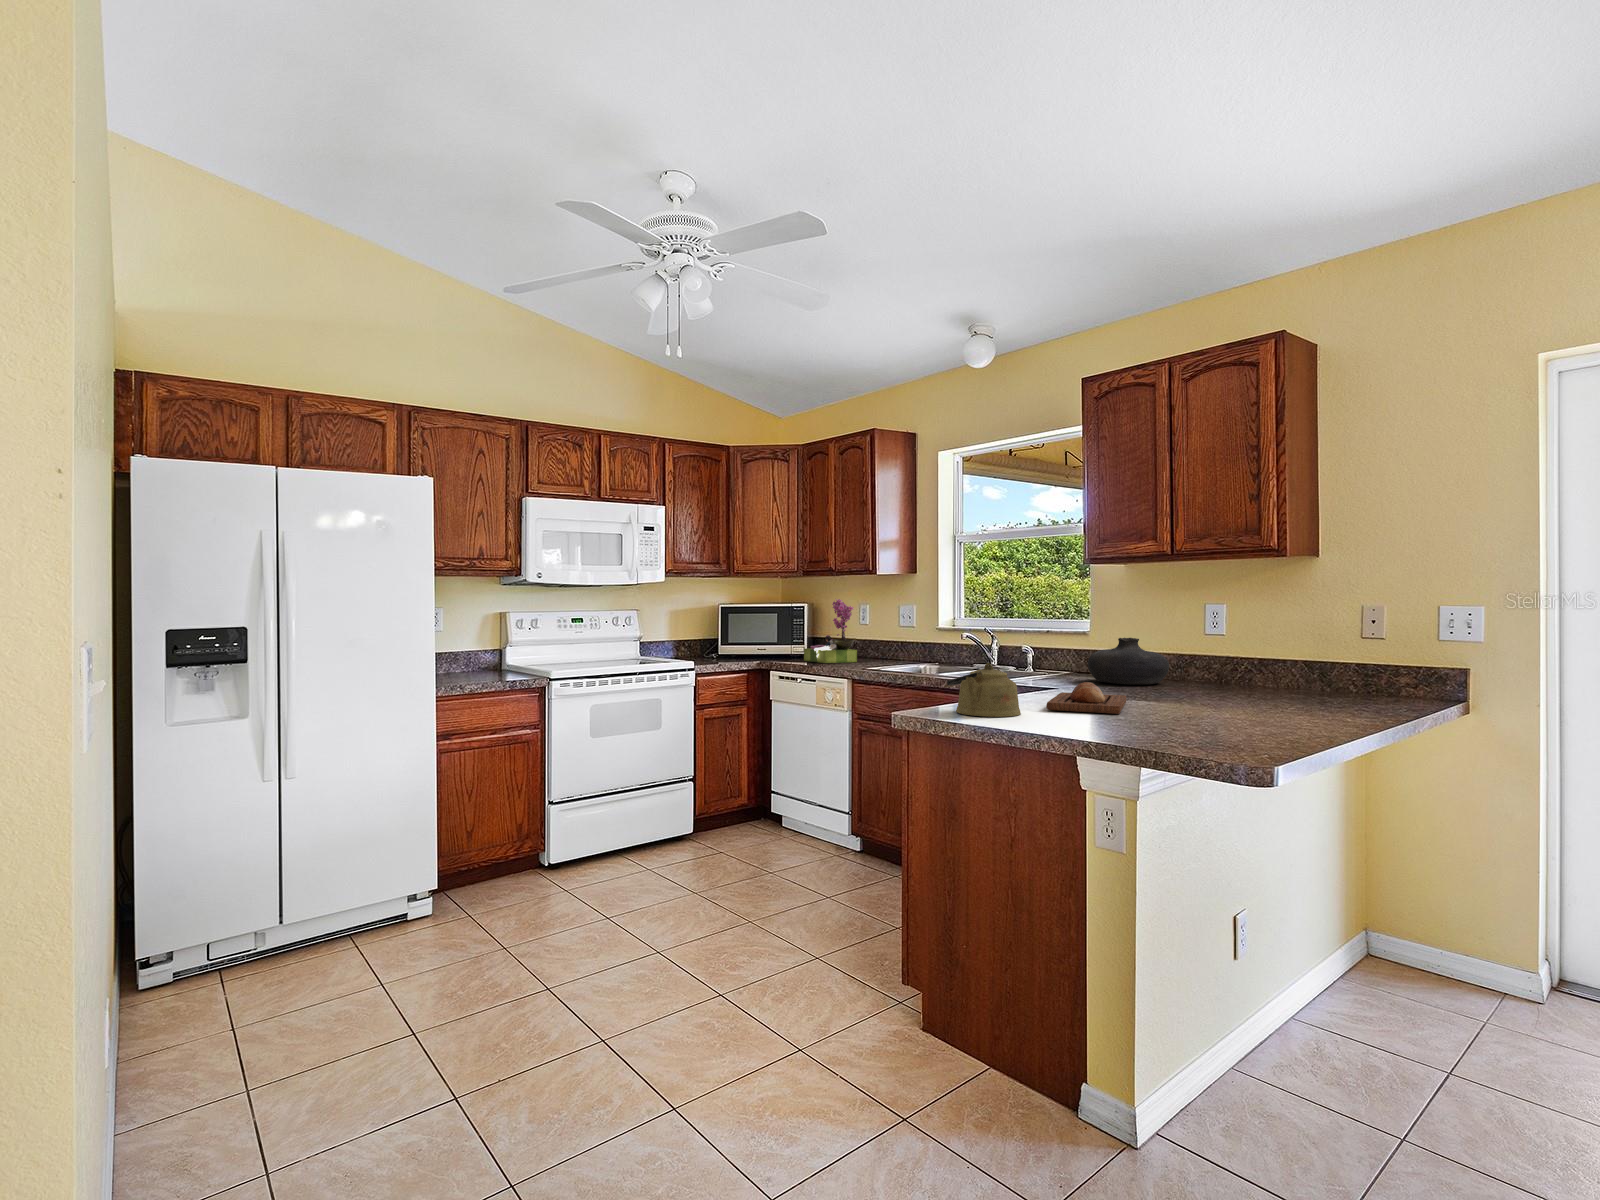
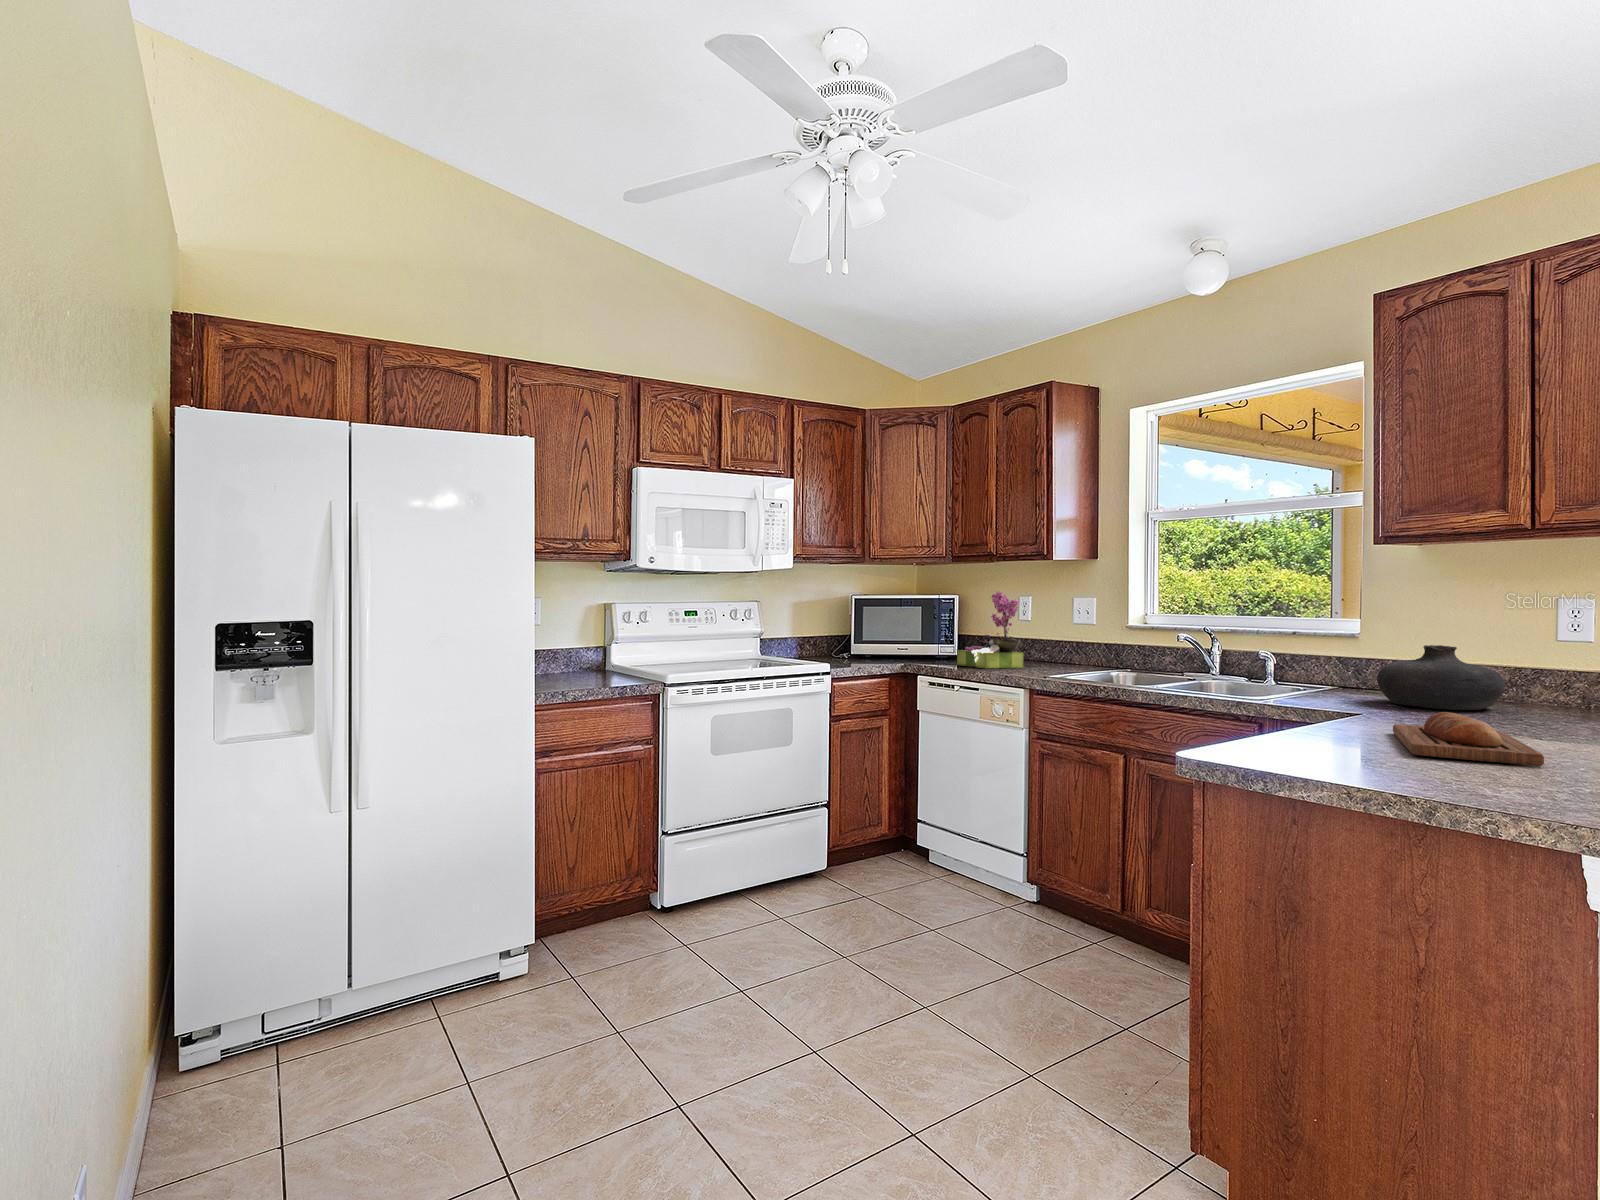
kettle: present [947,663,1021,717] -> none [1263,685,1383,767]

